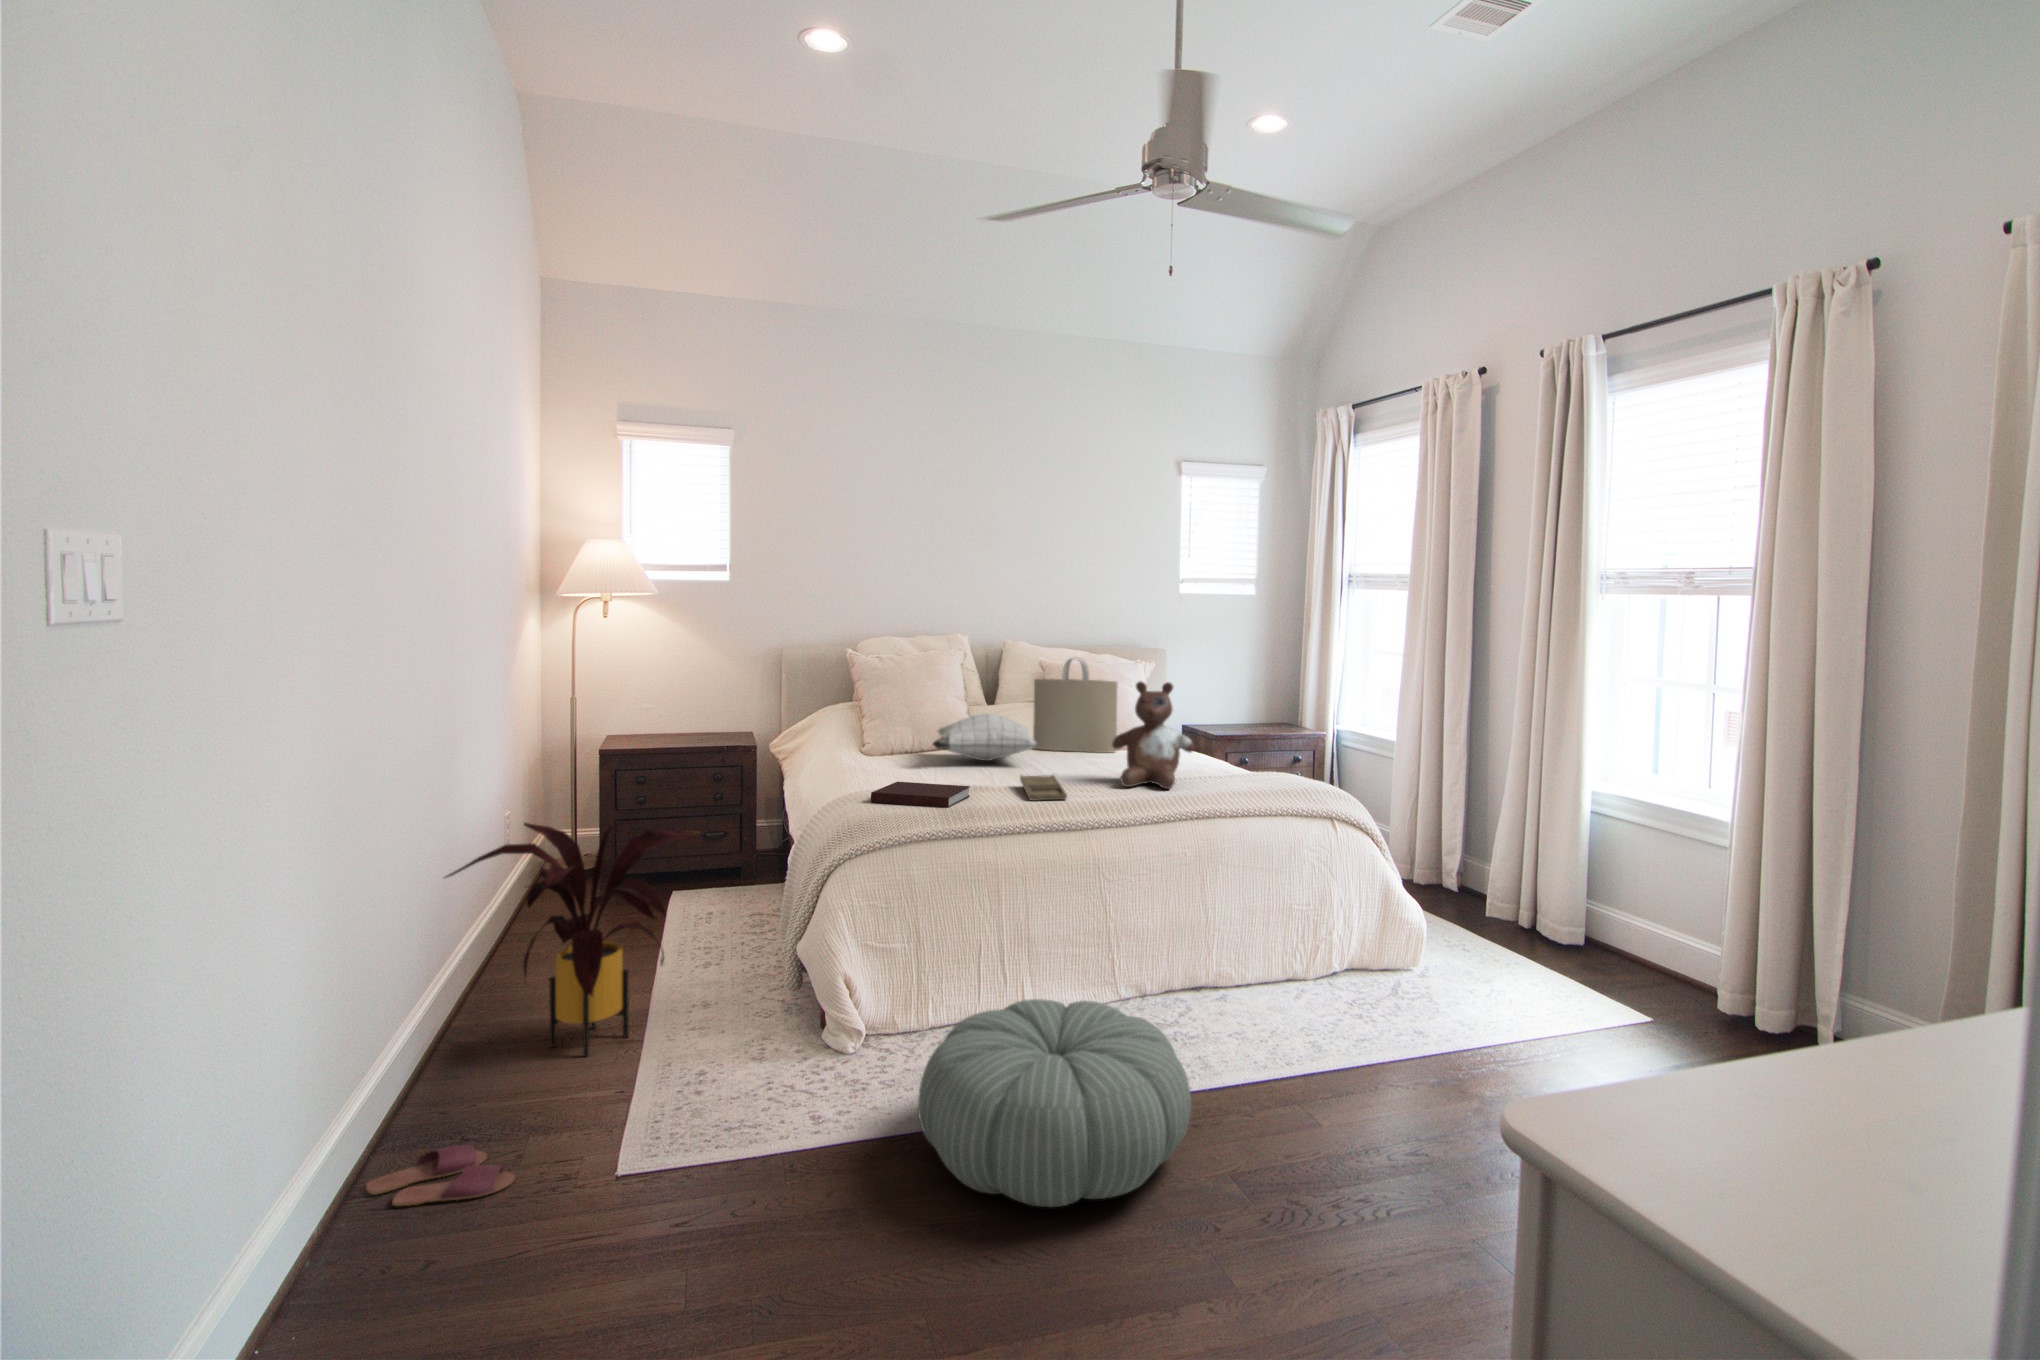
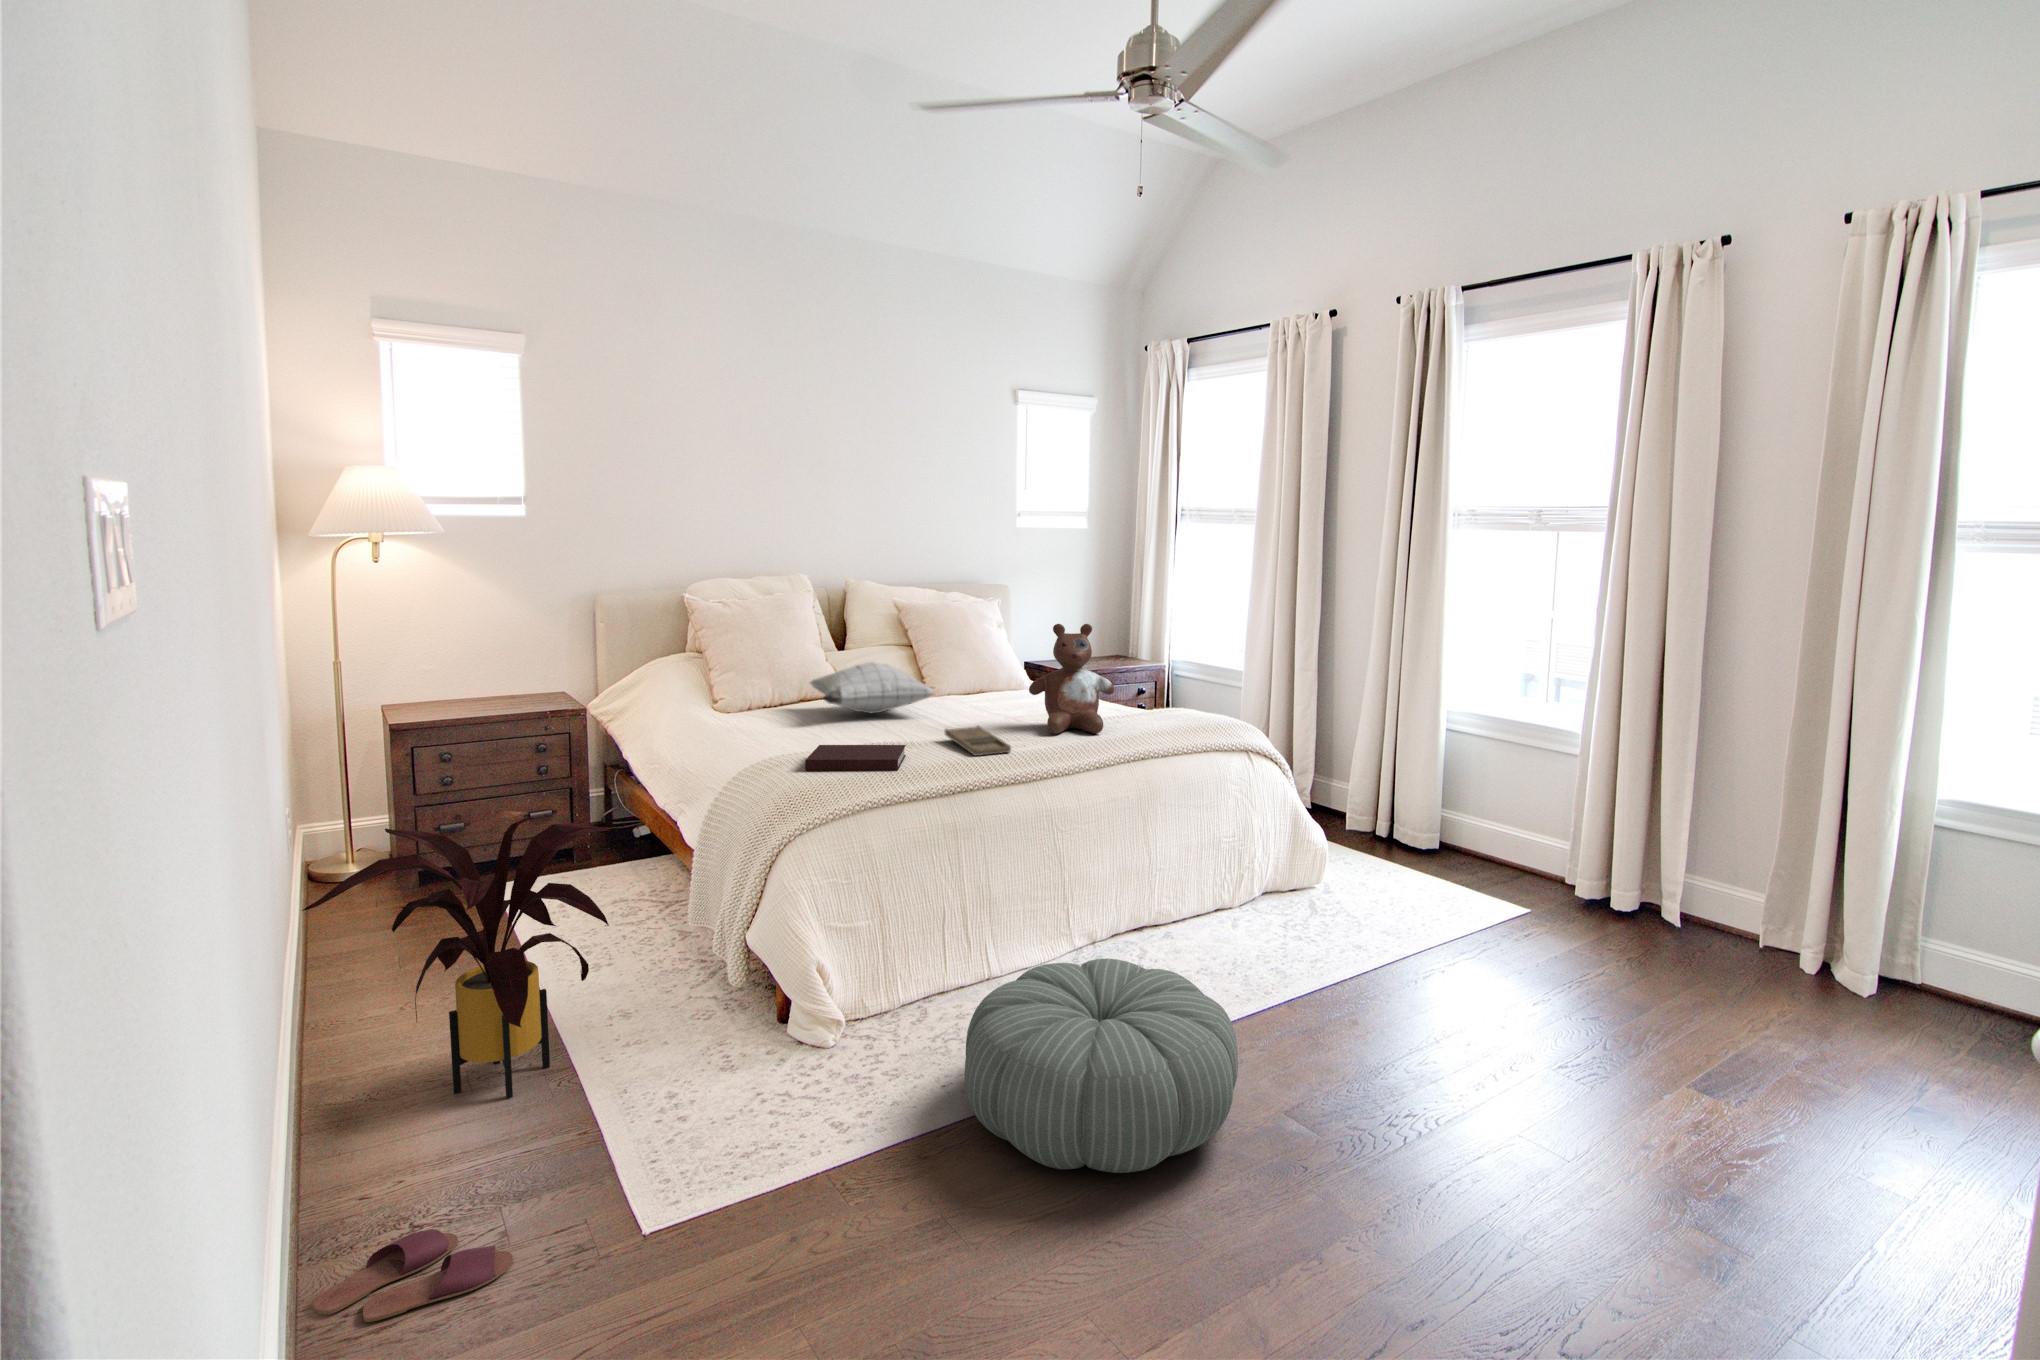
tote bag: present [1033,658,1117,753] -> none [905,597,996,697]

